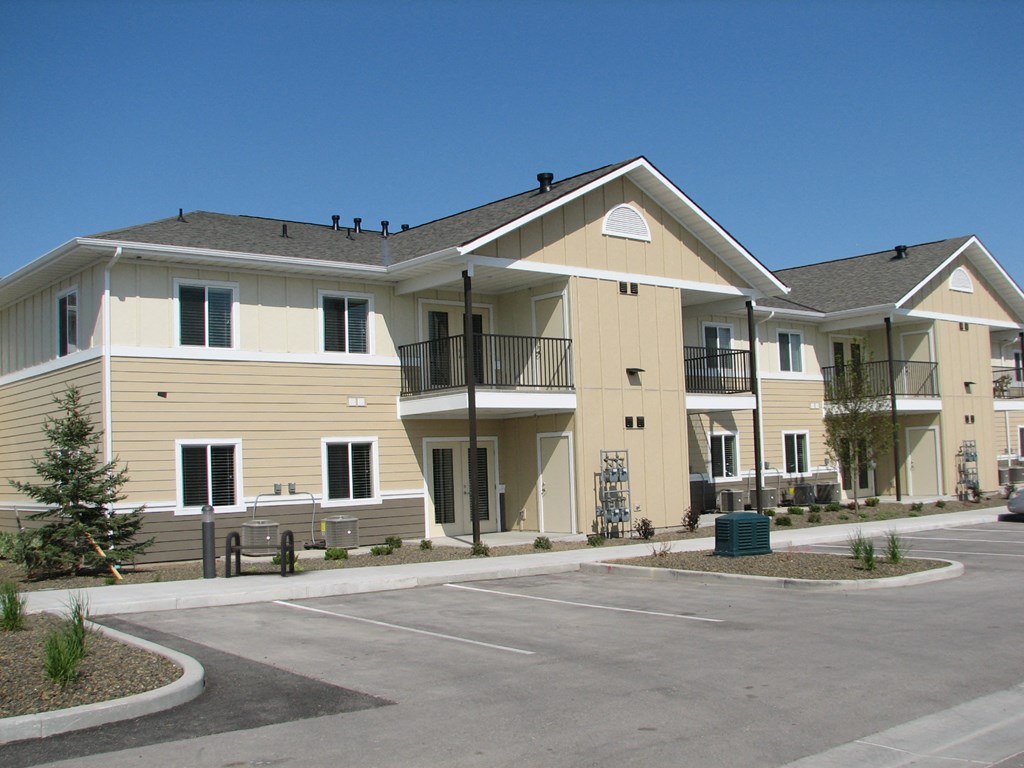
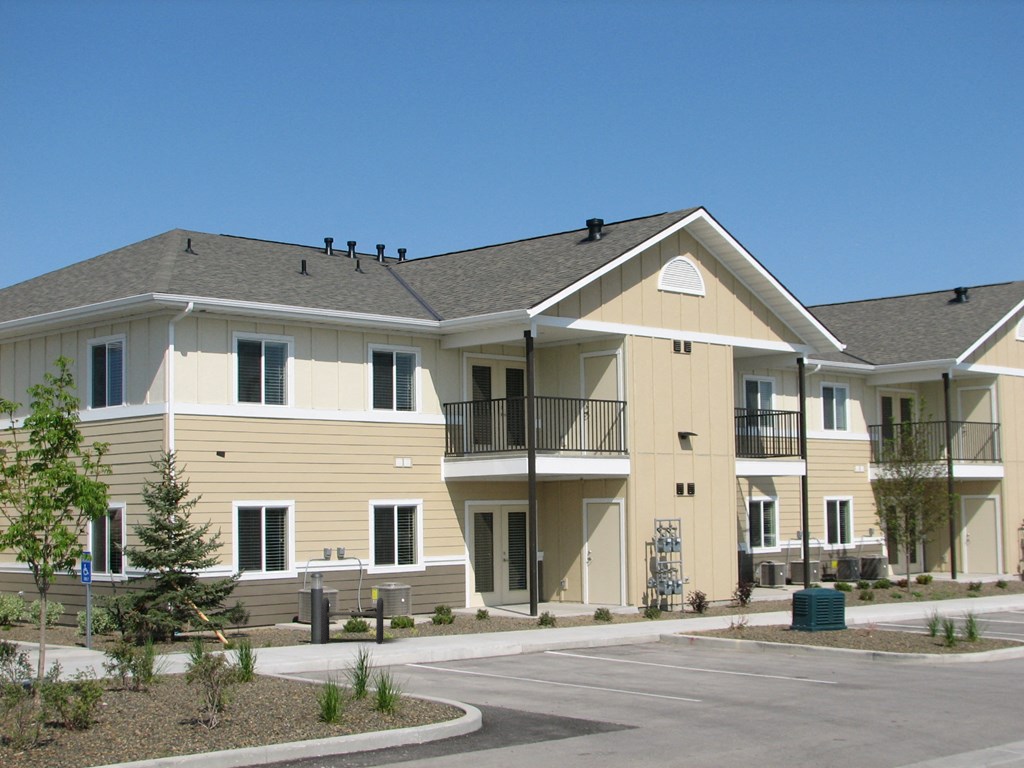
potted tree: none [146,532,173,571] -> present [227,601,250,637]

